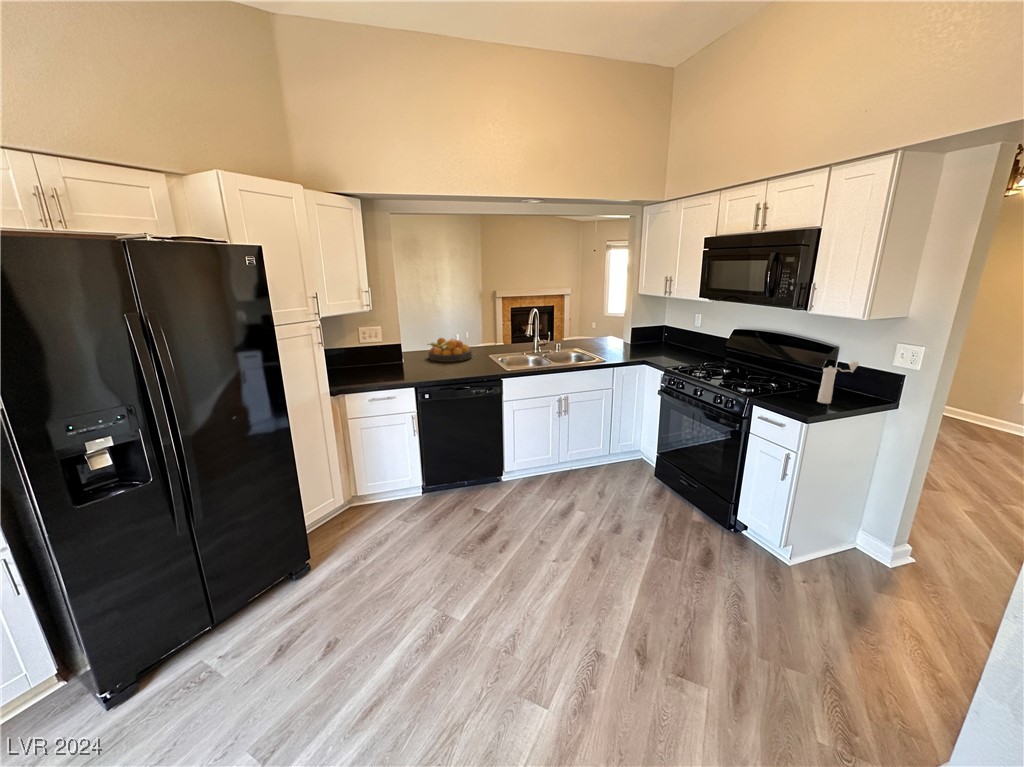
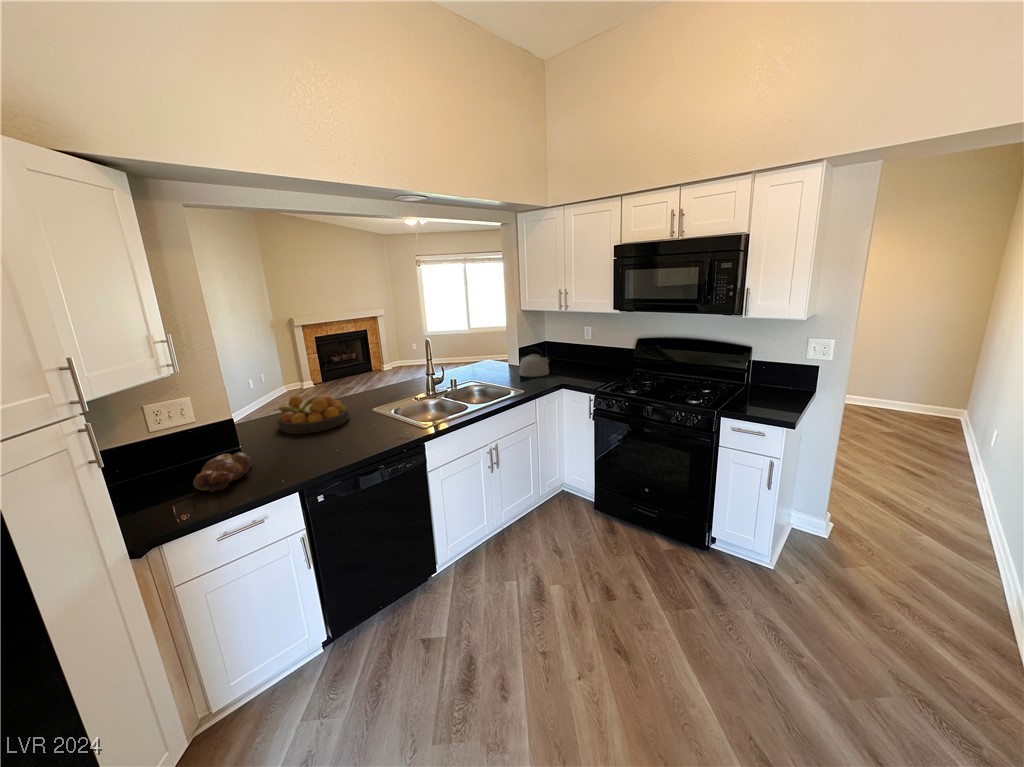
kettle: none [621,328,650,353] -> present [519,348,551,377]
bread loaf: none [366,361,400,378] -> present [193,453,252,492]
pepper mill: present [818,361,859,404] -> none [764,359,791,403]

